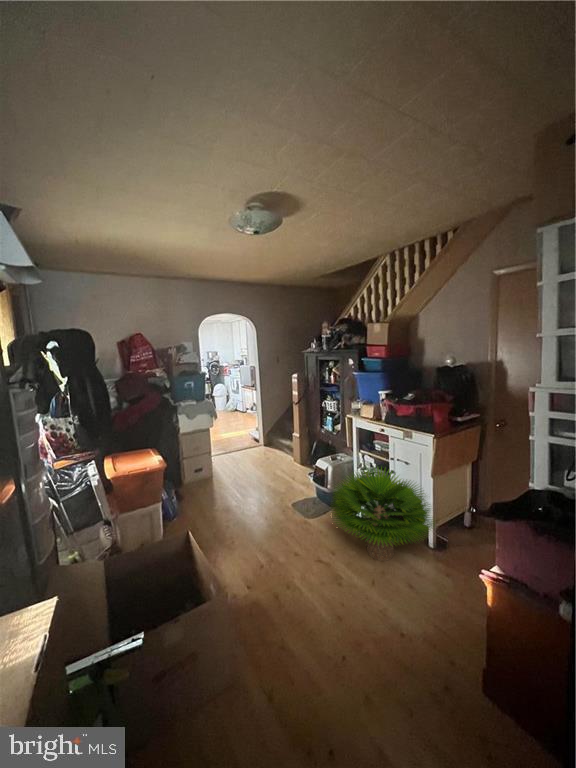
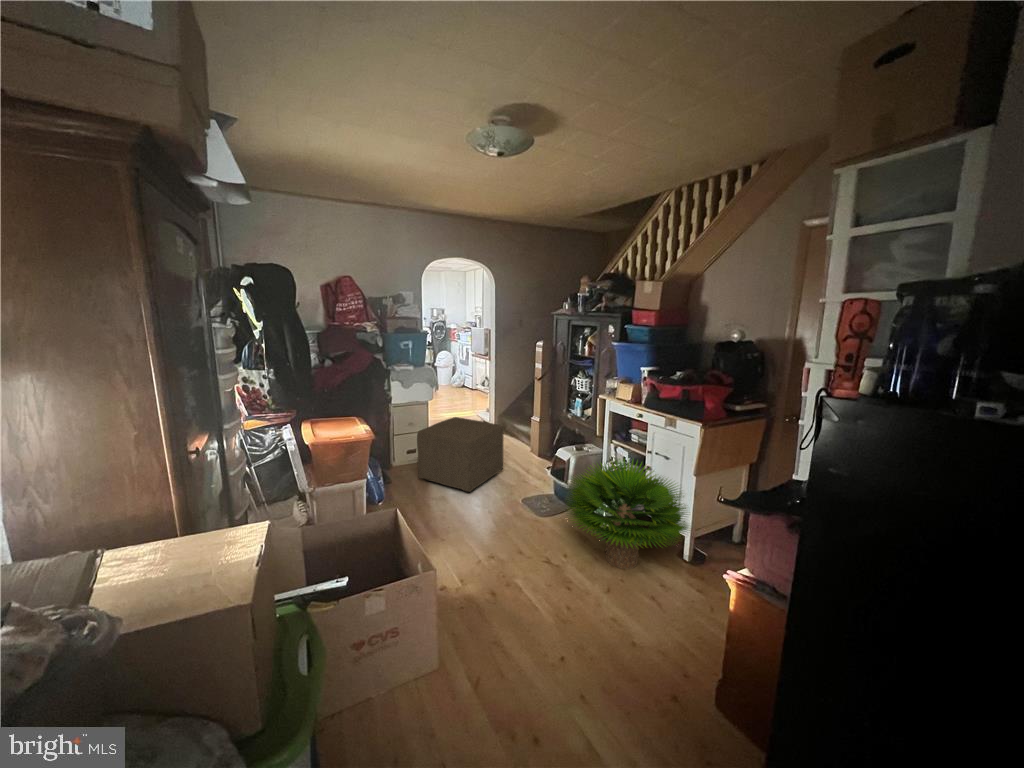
ottoman: none [203,439,274,502] -> present [417,417,504,492]

